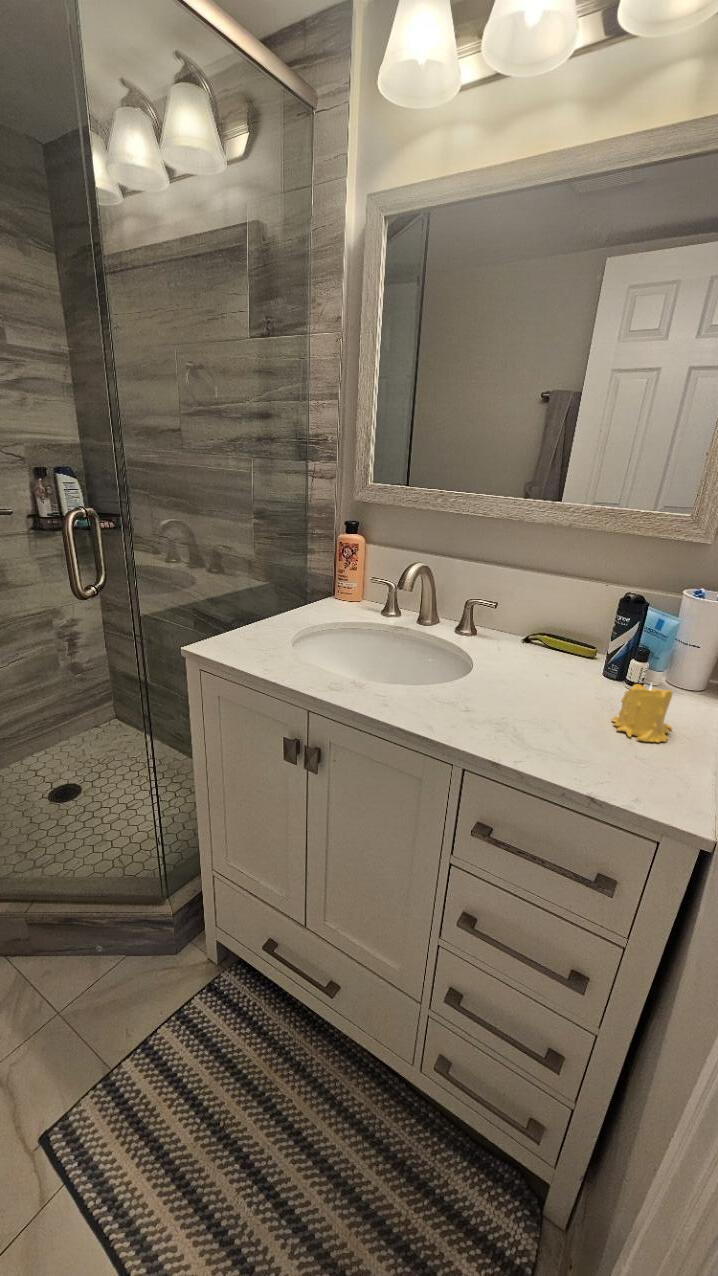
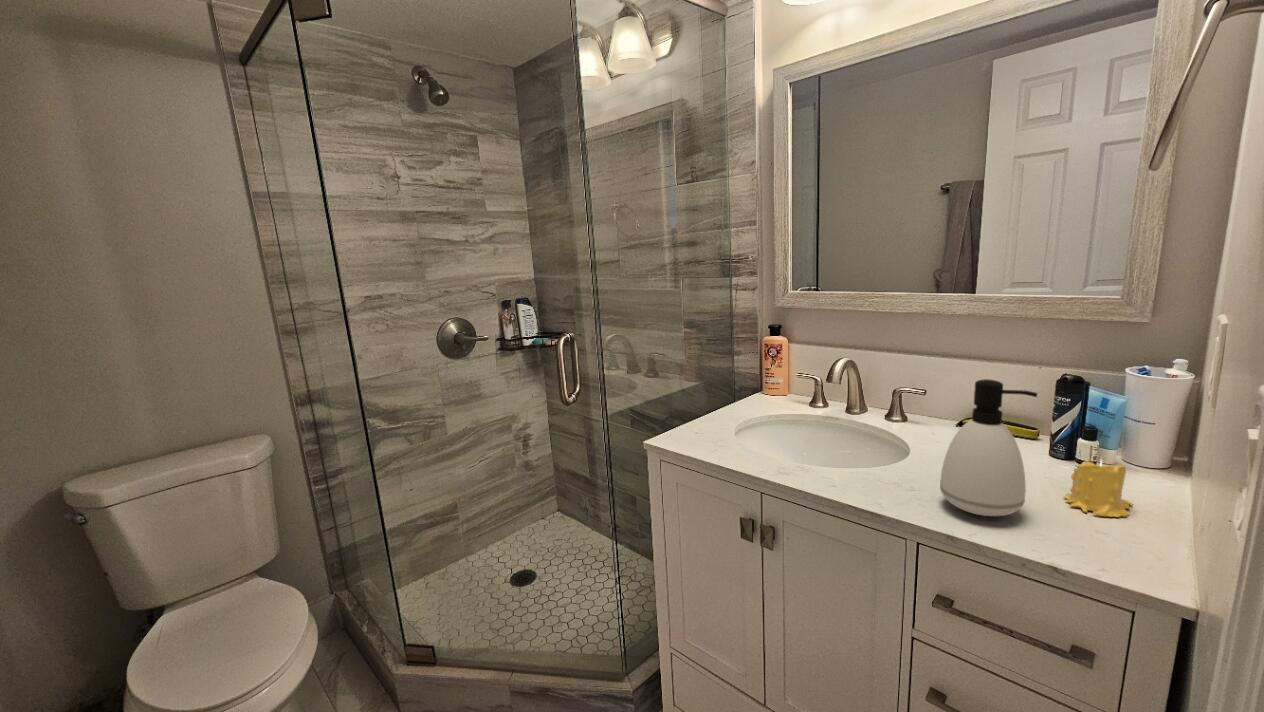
soap dispenser: none [494,593,603,743] -> present [940,379,1037,516]

